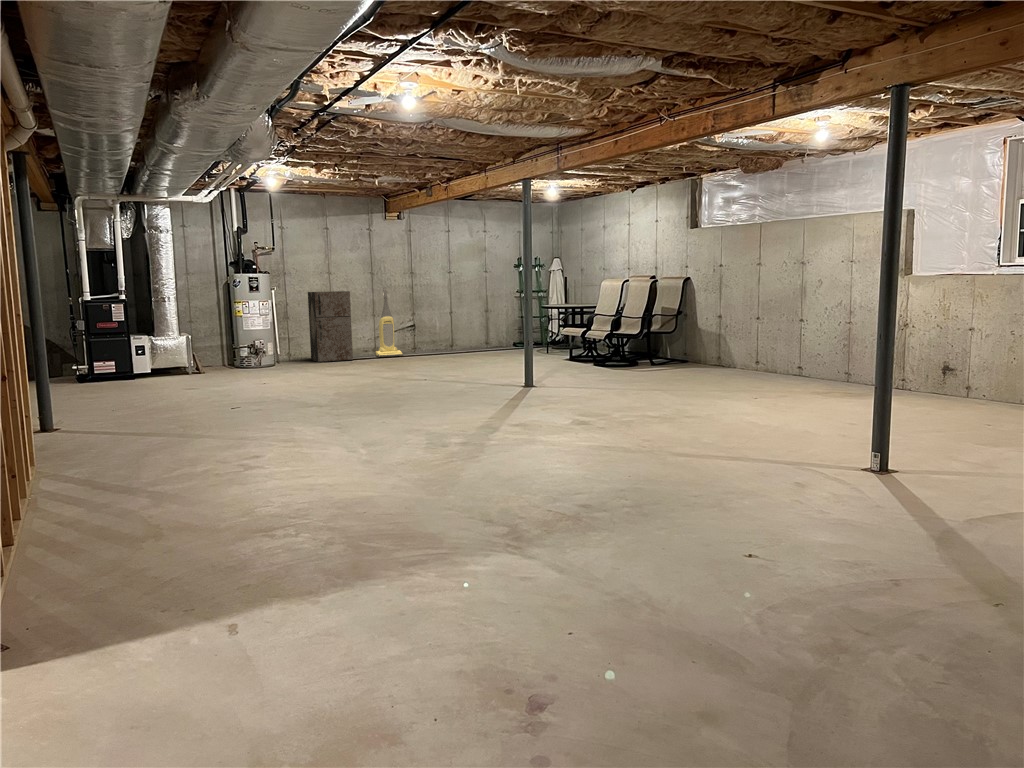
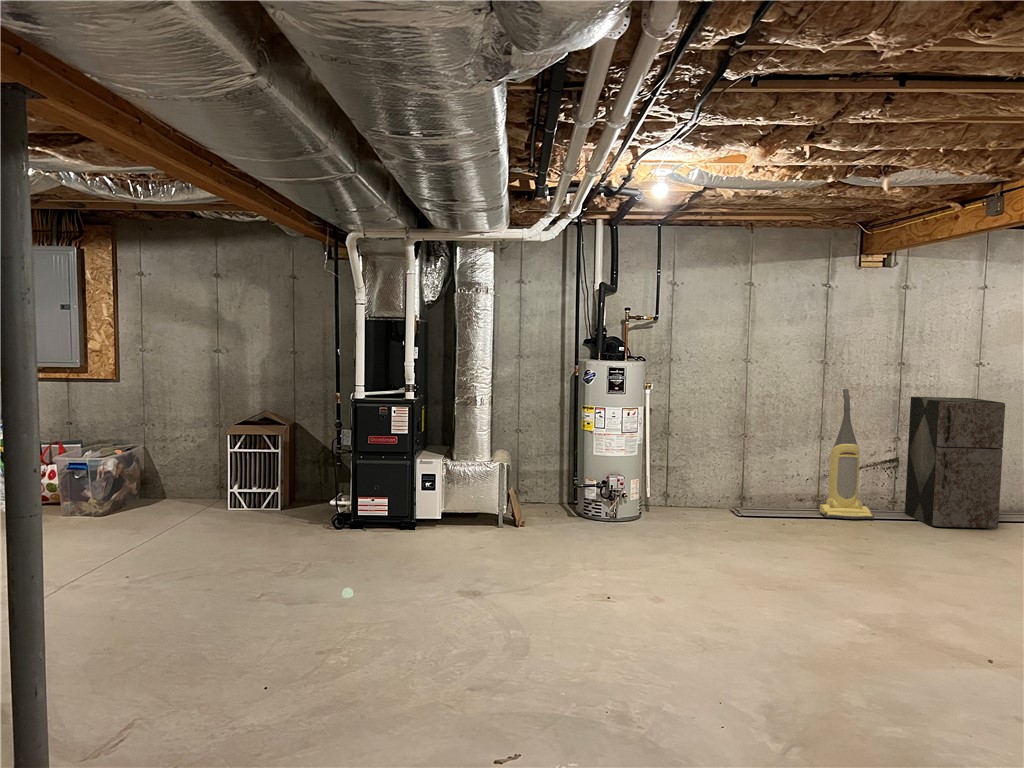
storage cabinet: present [308,291,353,362] -> present [905,397,1005,529]

